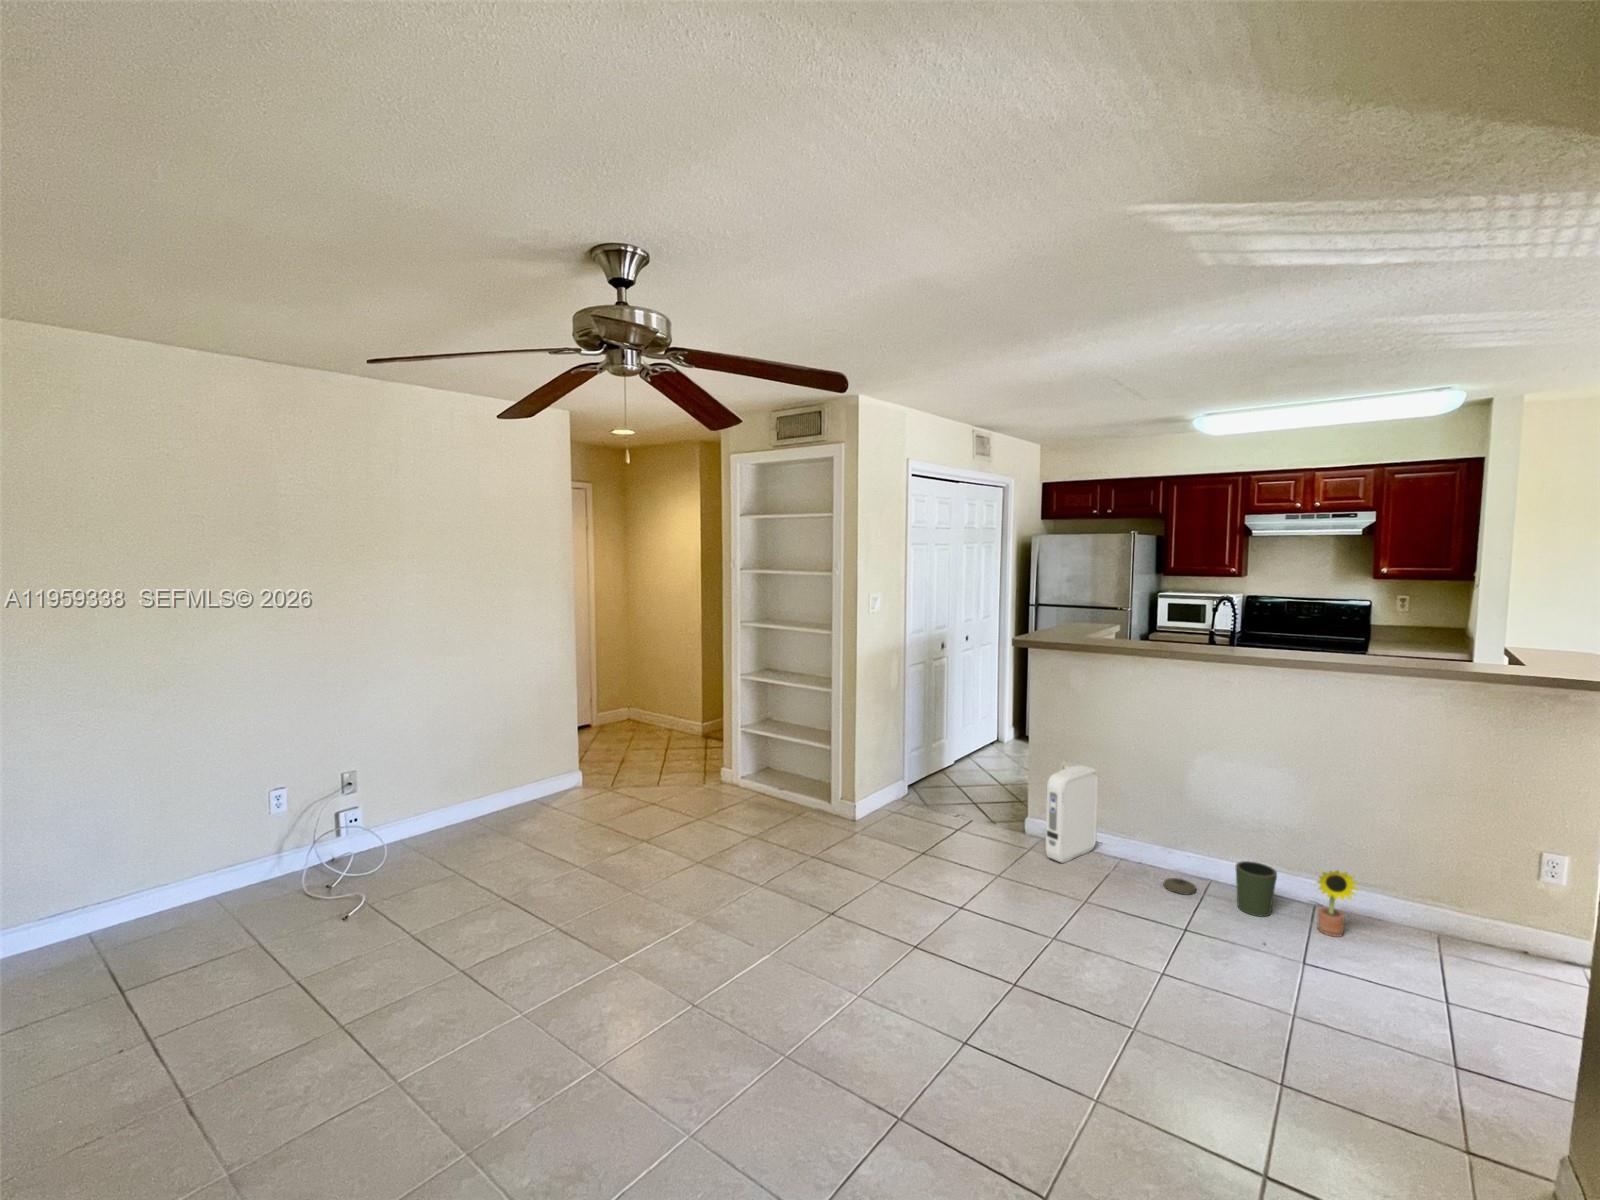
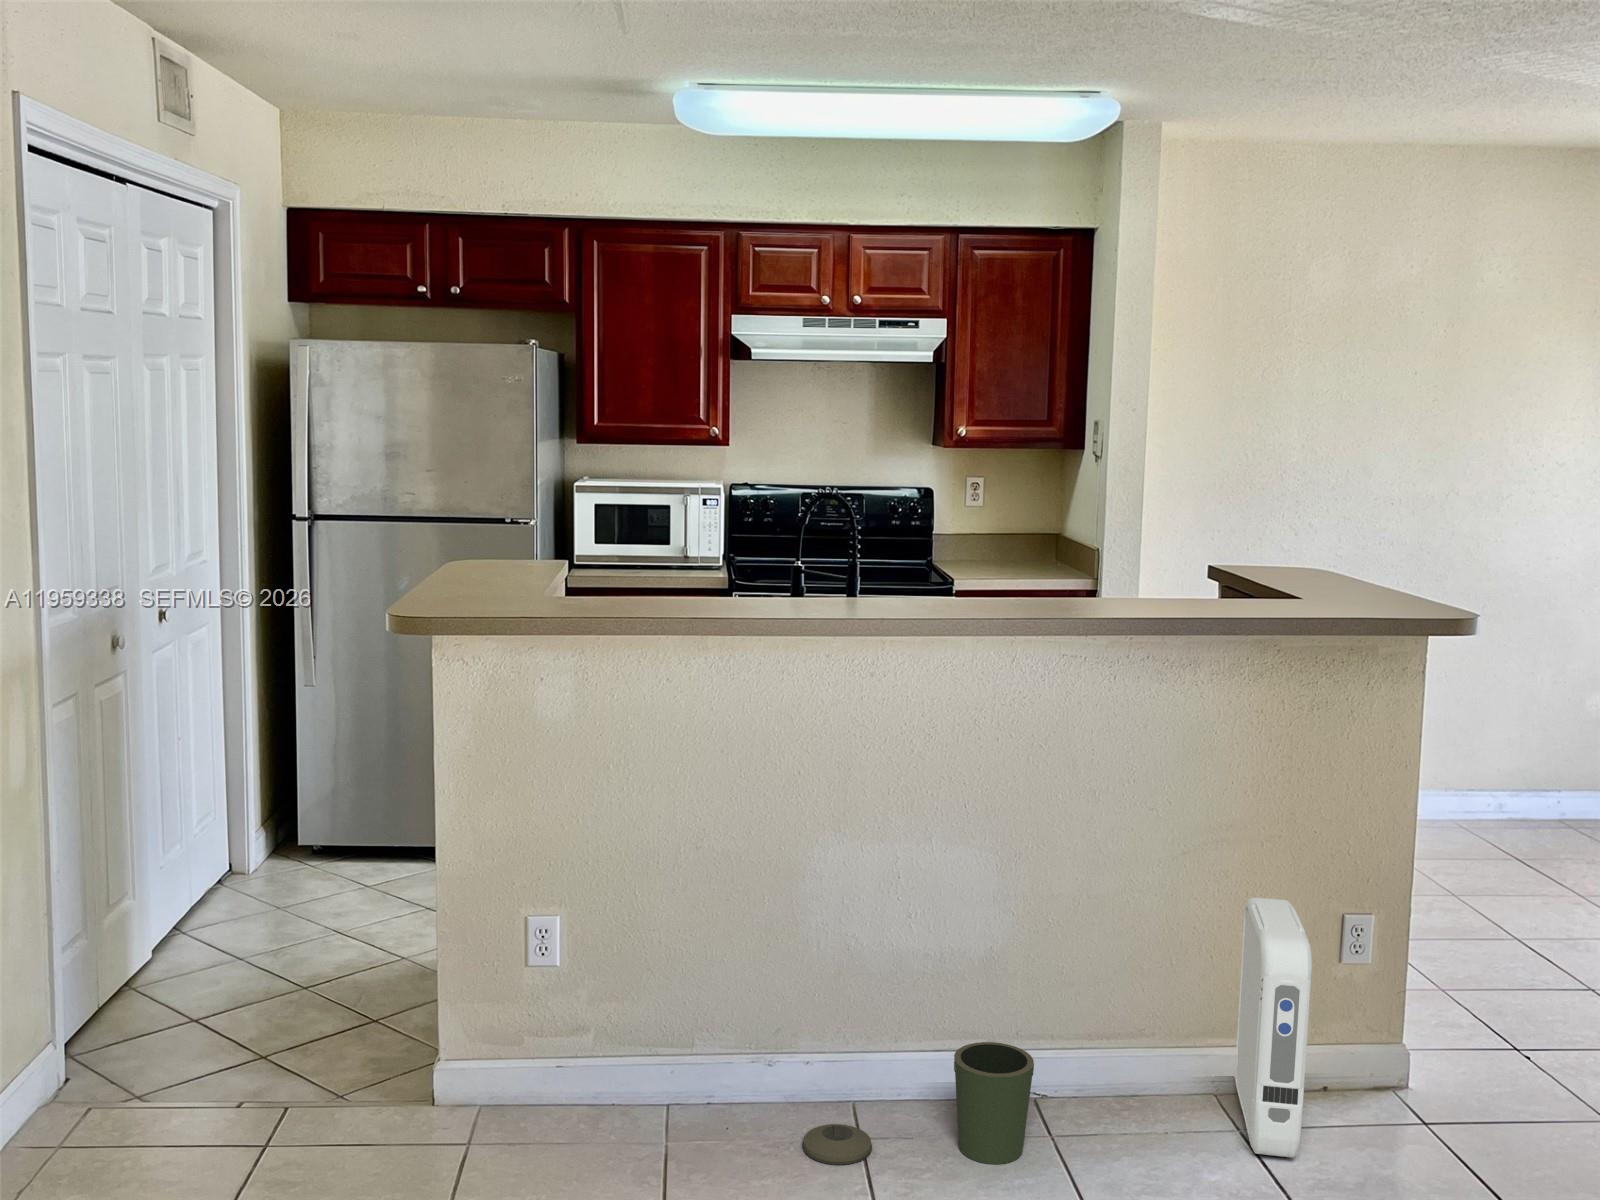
air purifier: present [1045,765,1099,863] -> present [1235,897,1312,1158]
decorative plant: present [1317,870,1358,937] -> none [1106,1019,1191,1158]

